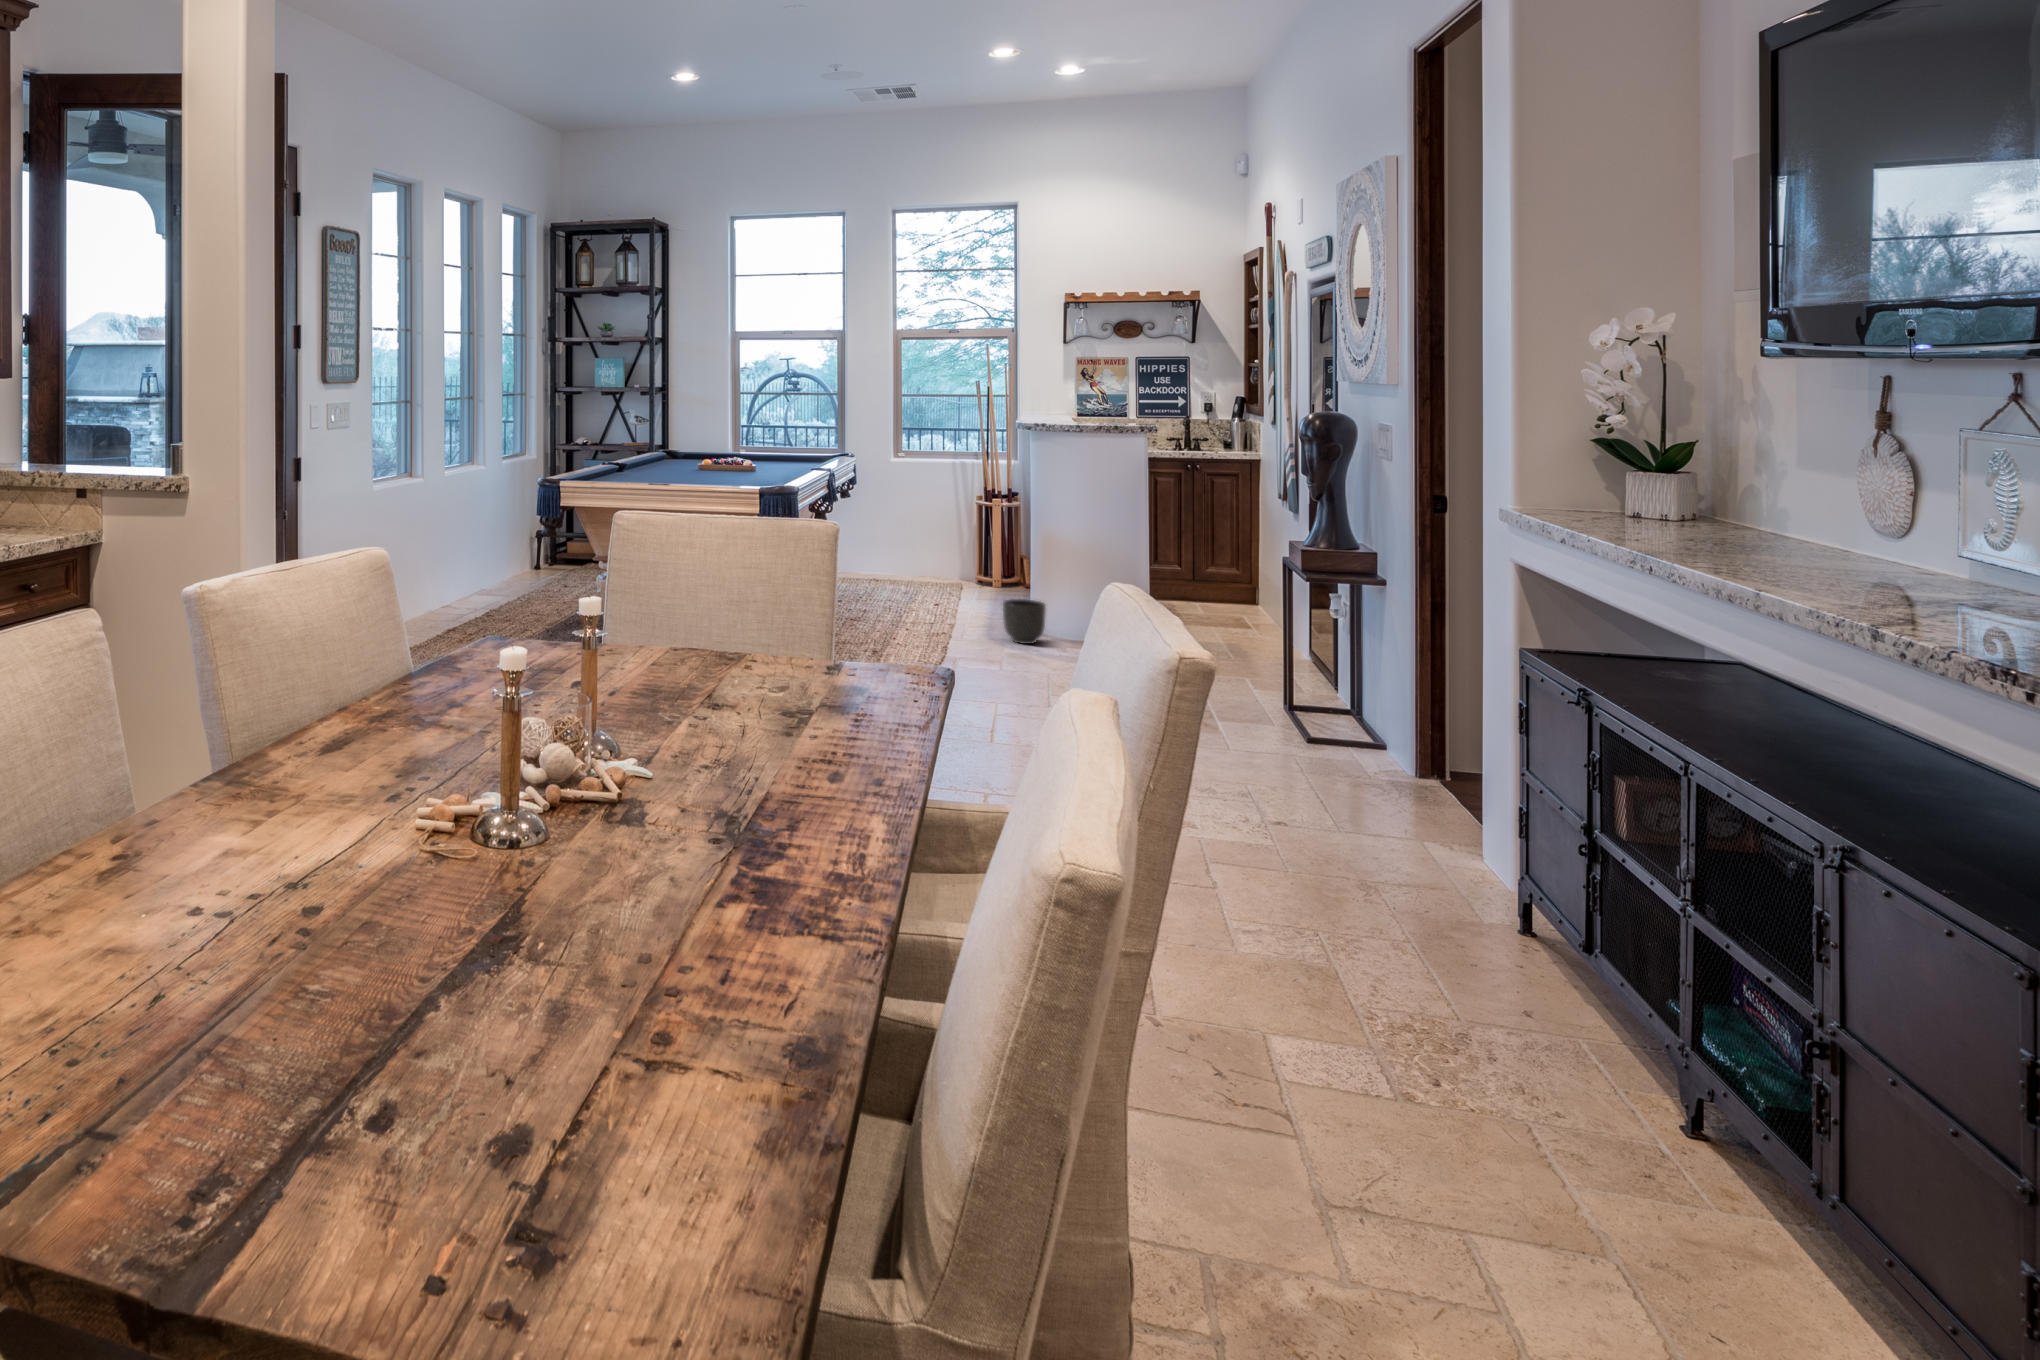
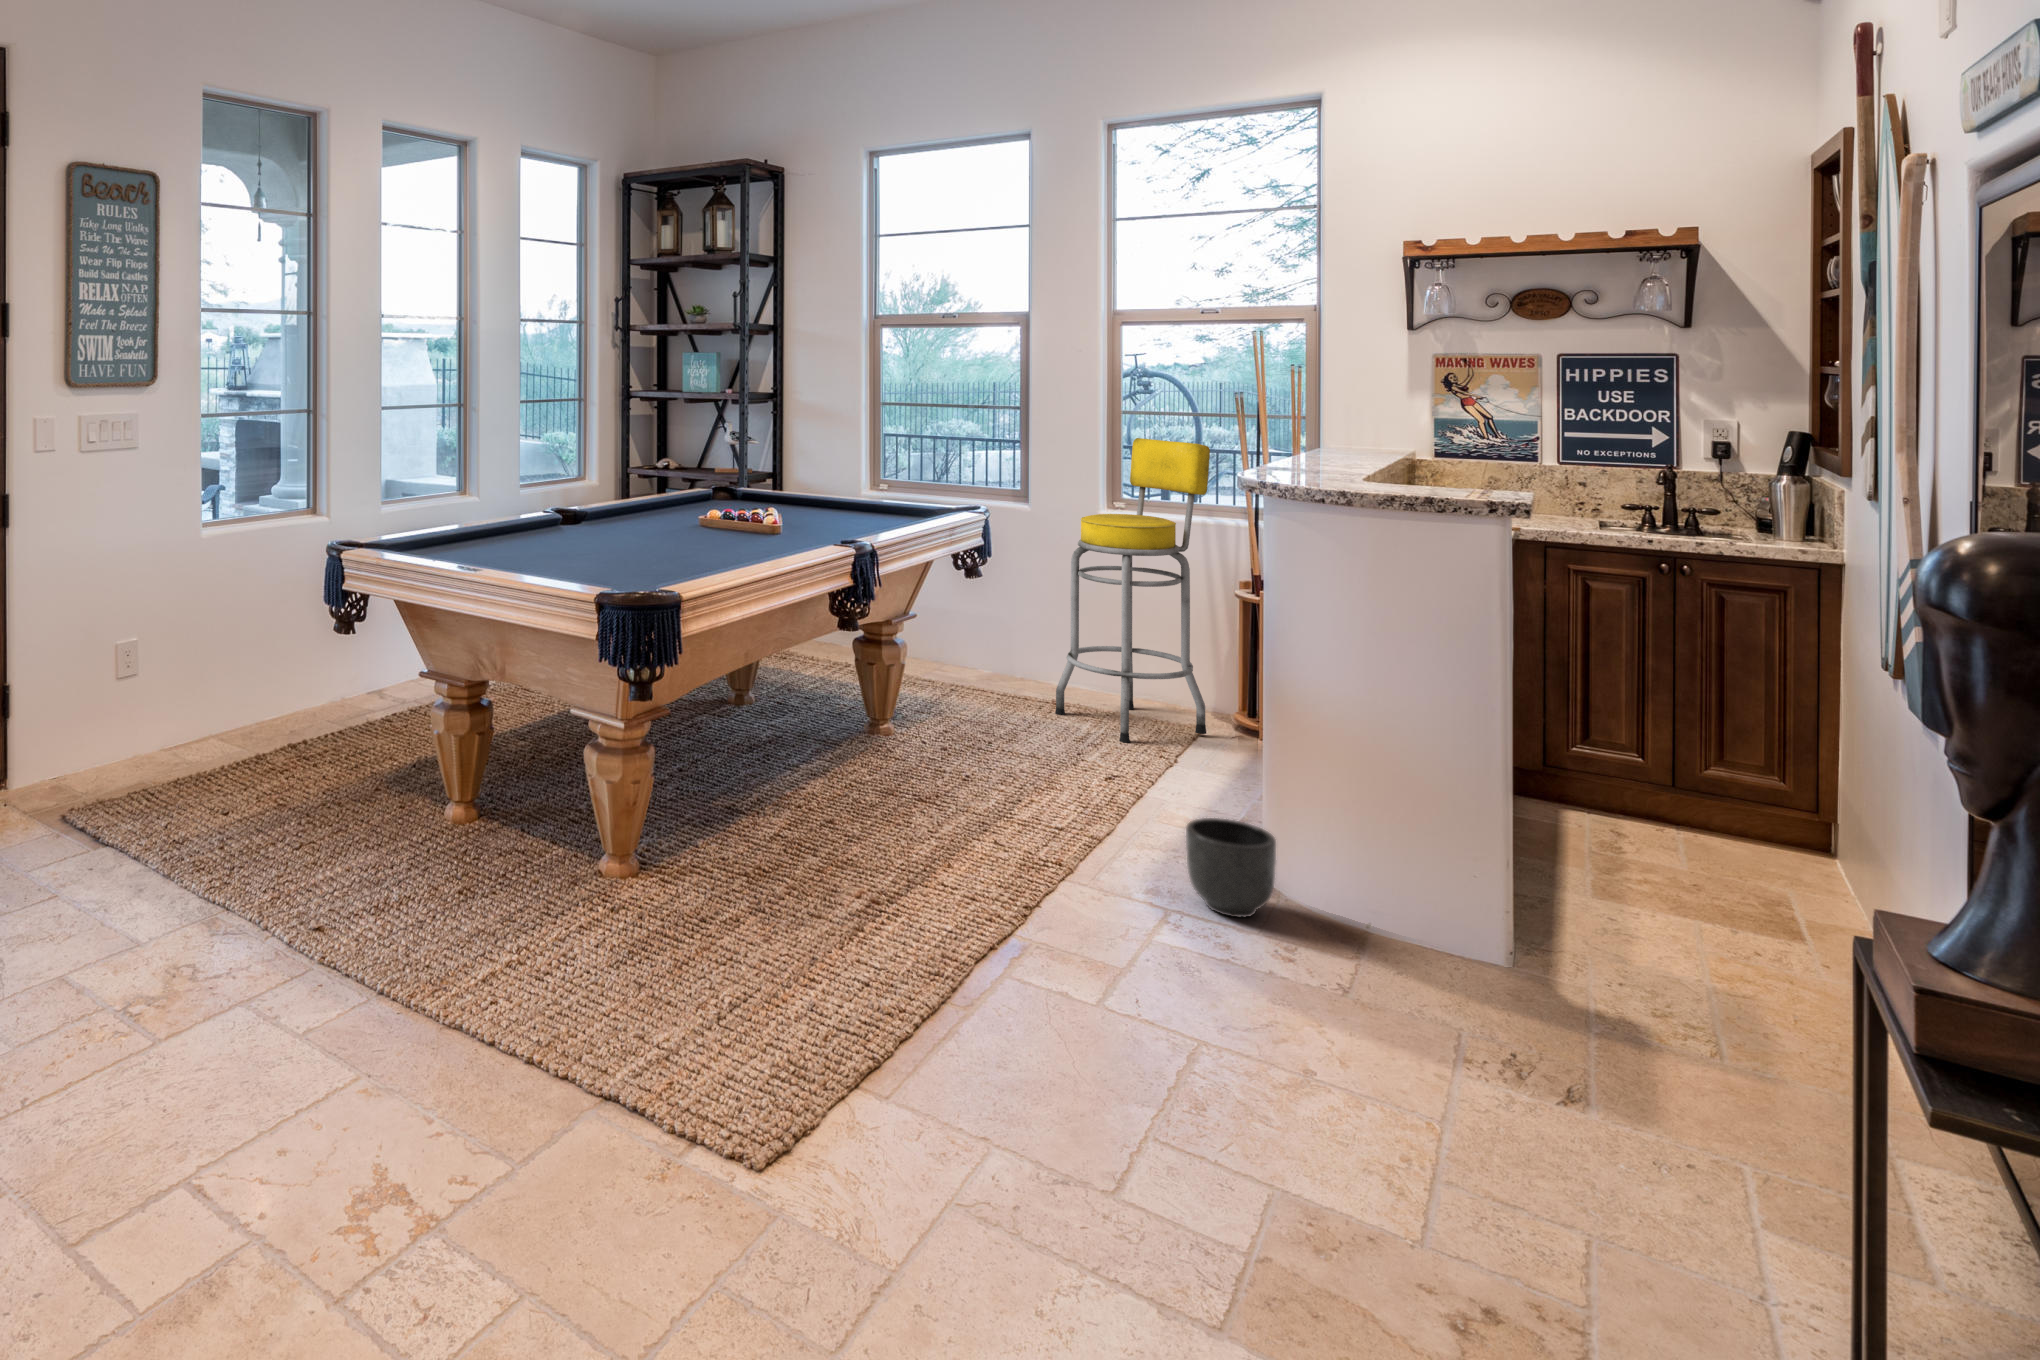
bar stool: none [874,410,961,594] -> present [1055,438,1210,743]

